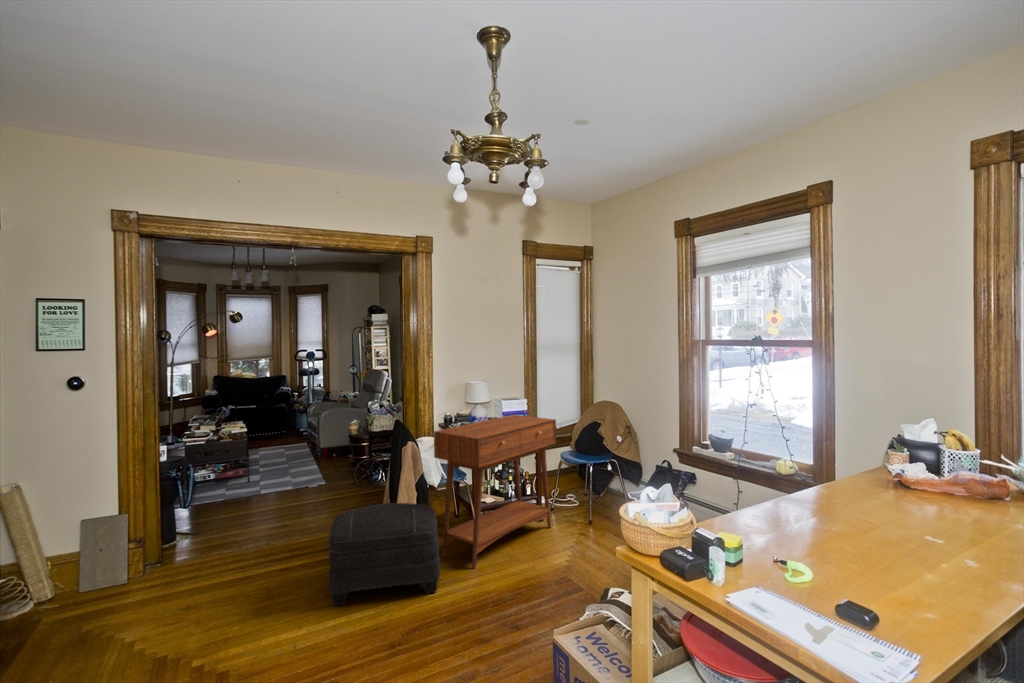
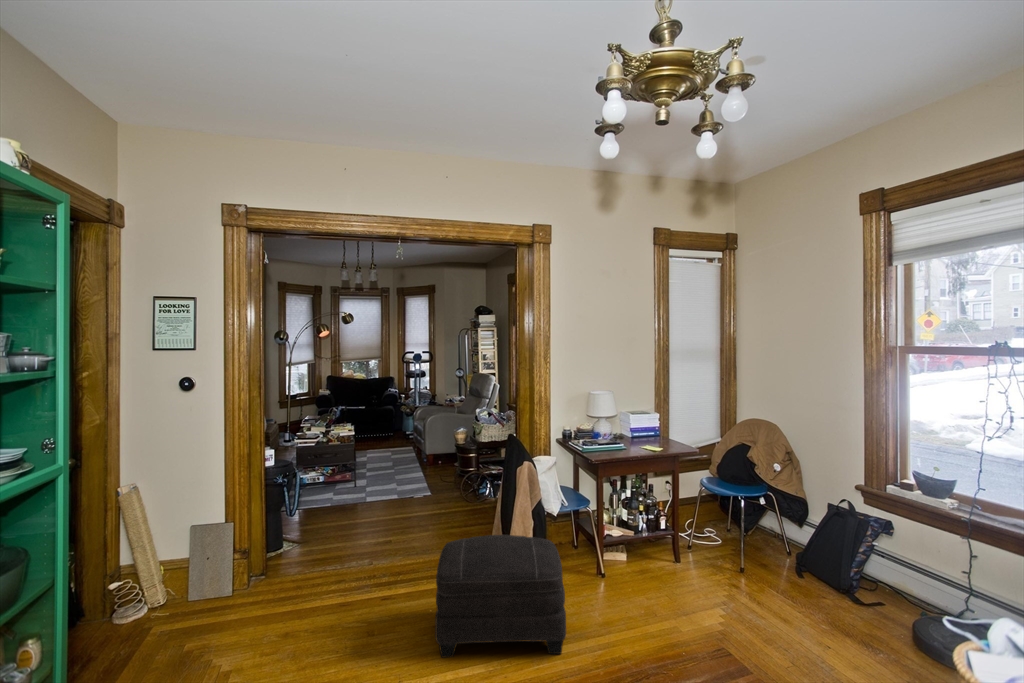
console table: present [434,415,556,569] -> none [555,432,701,623]

